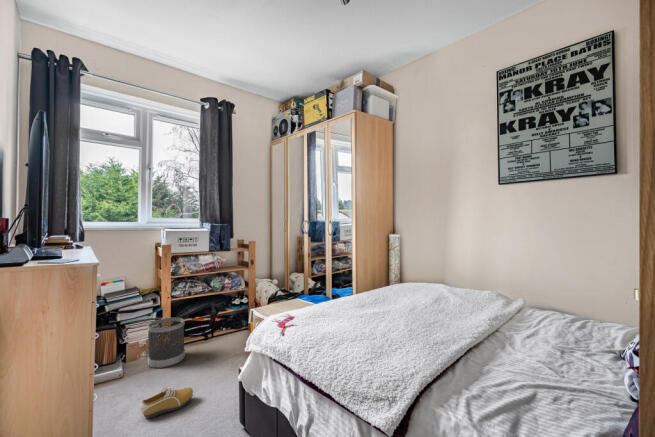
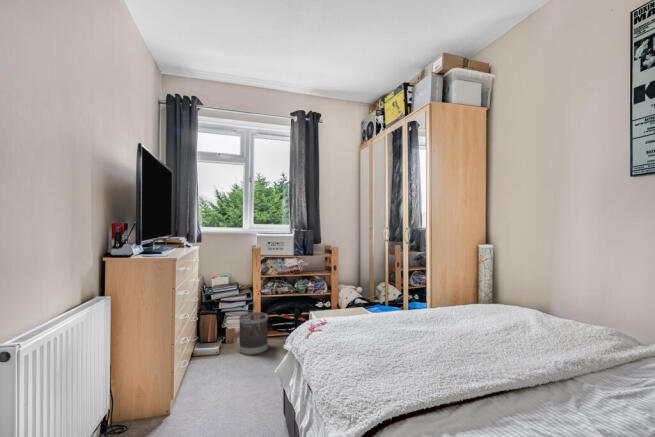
shoe: present [140,387,193,418] -> none [217,371,259,394]

